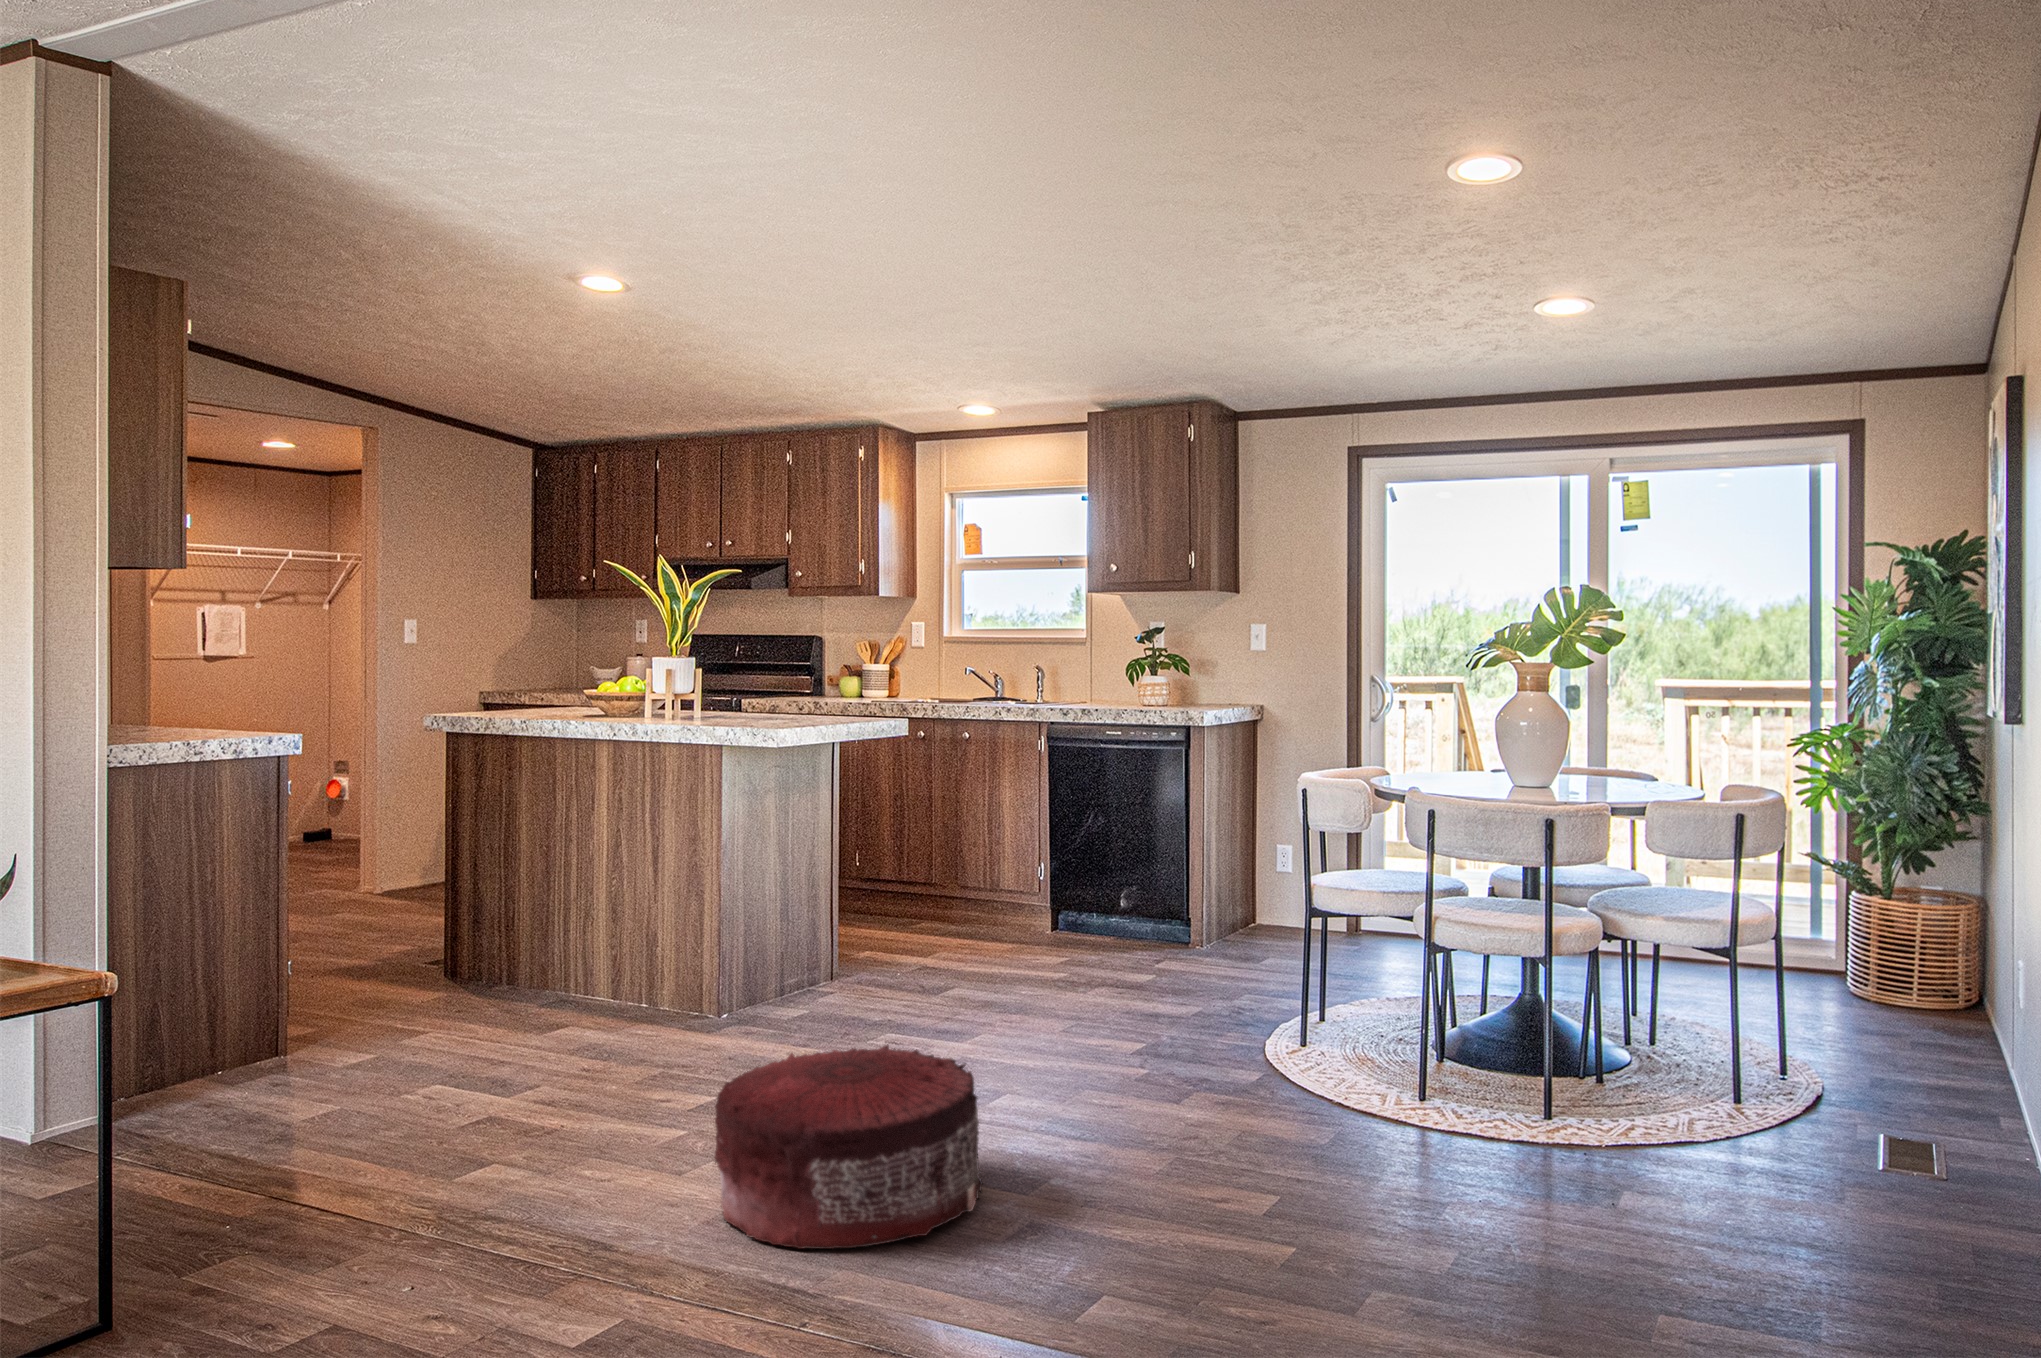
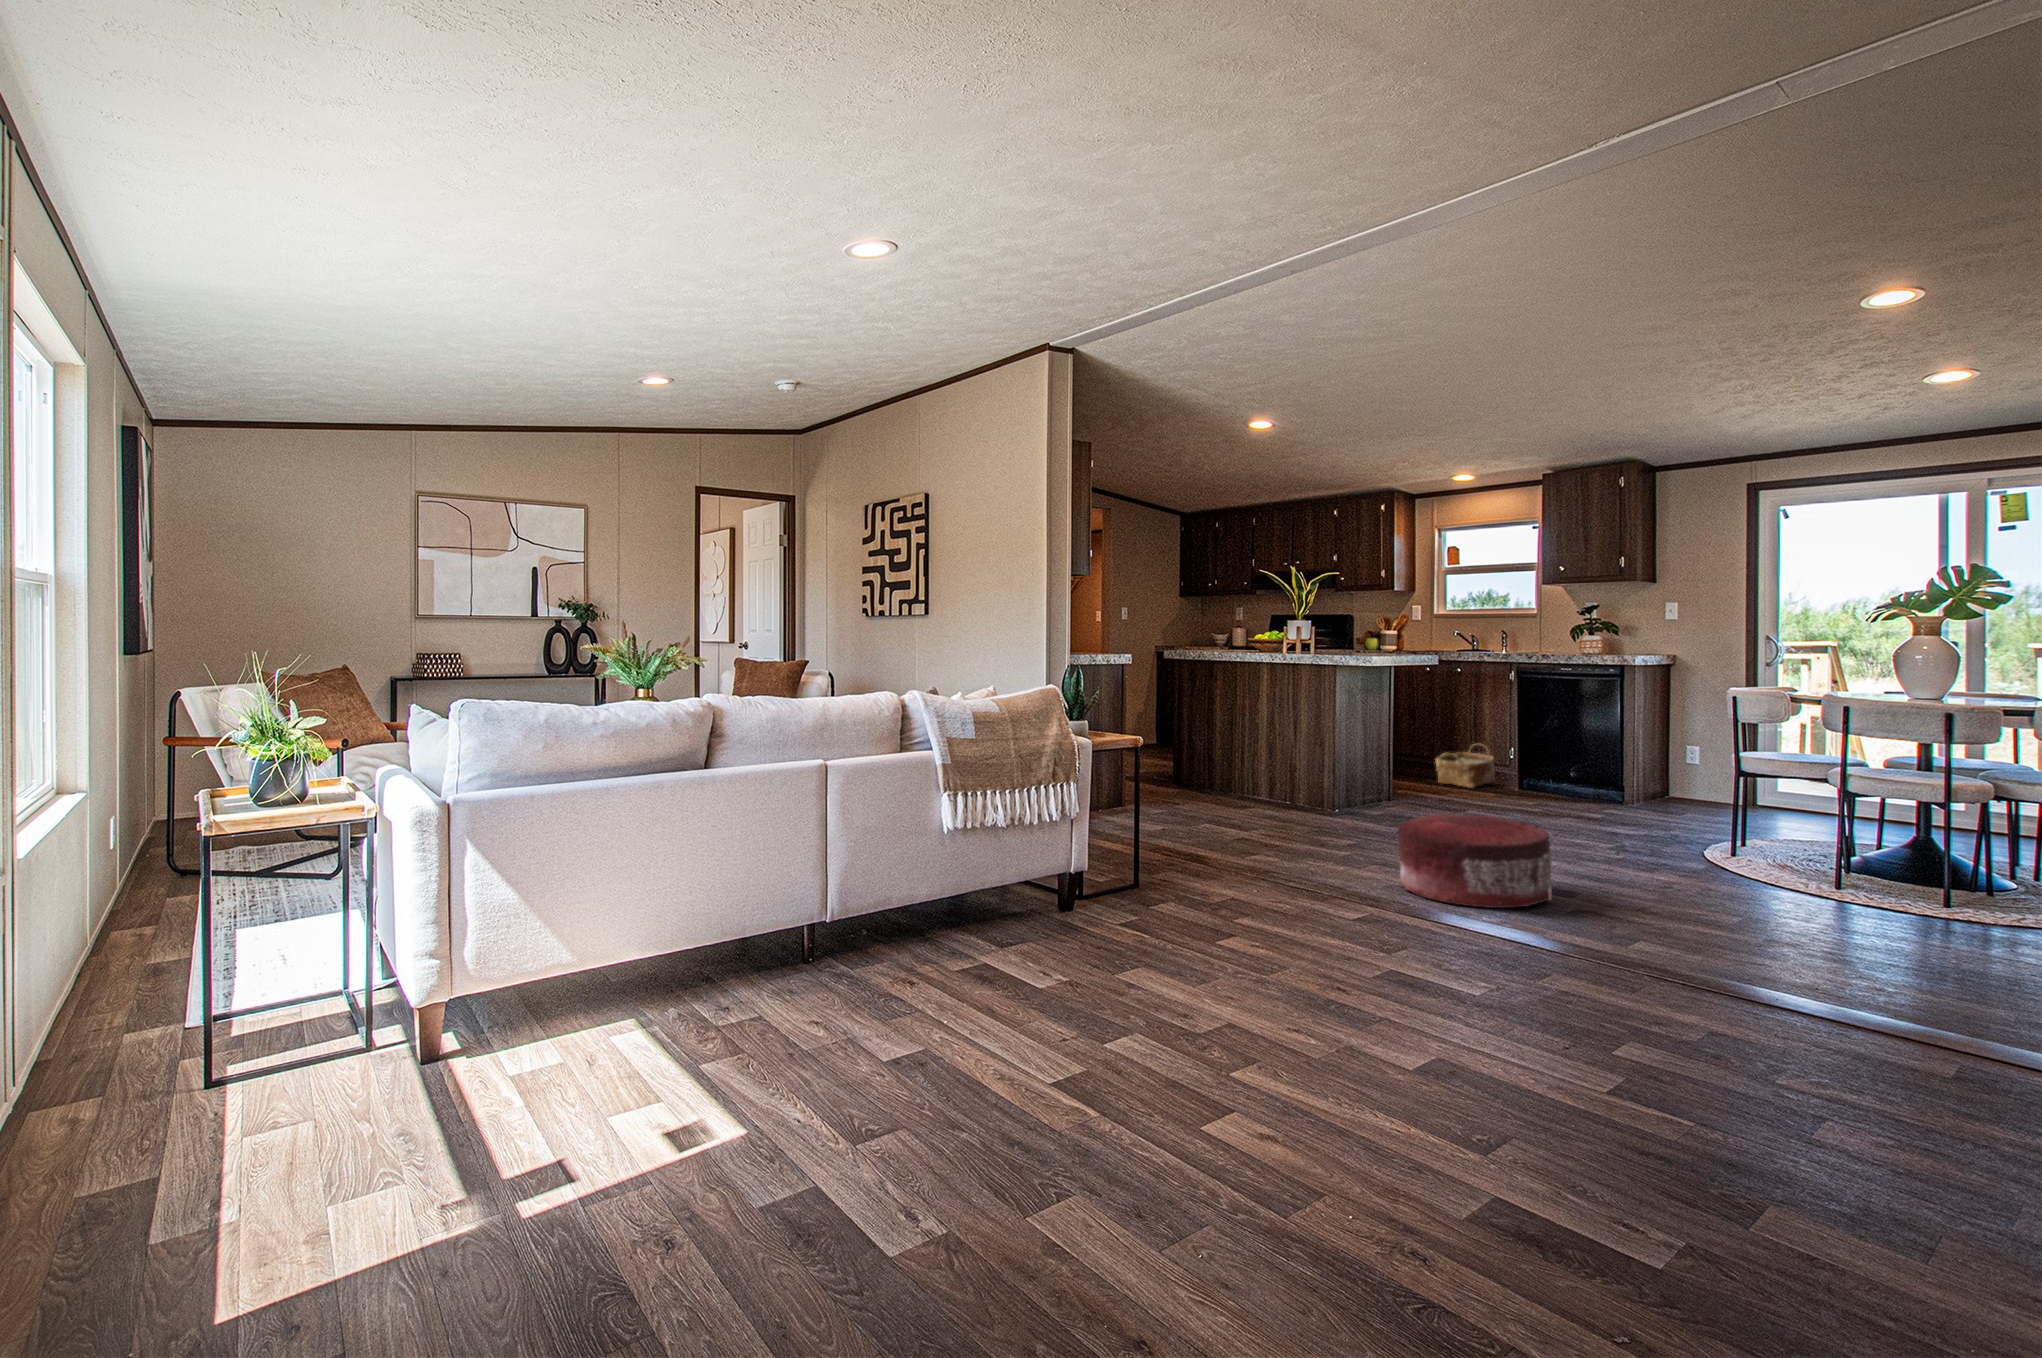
woven basket: none [926,853,1018,930] -> present [1435,744,1495,788]

